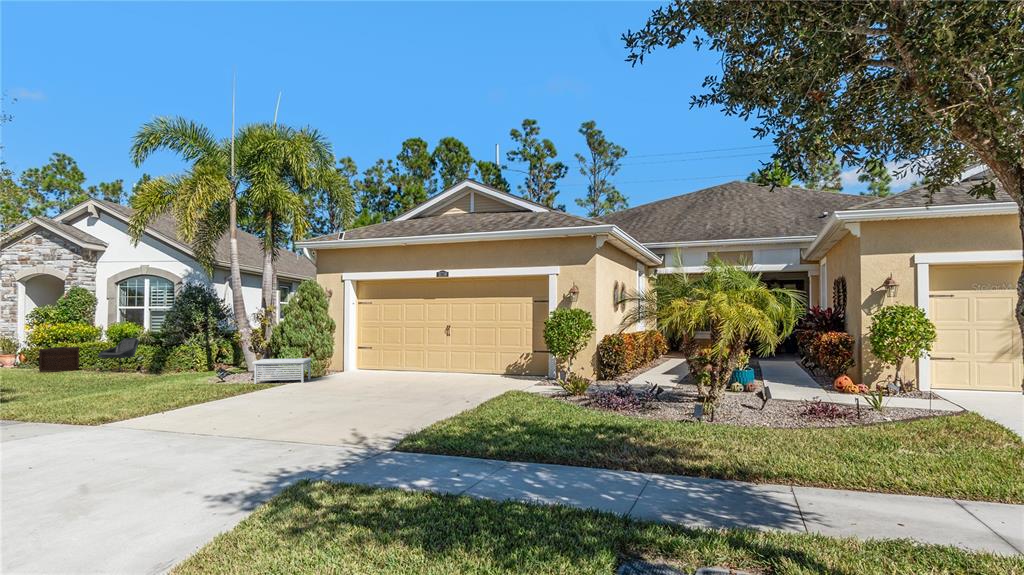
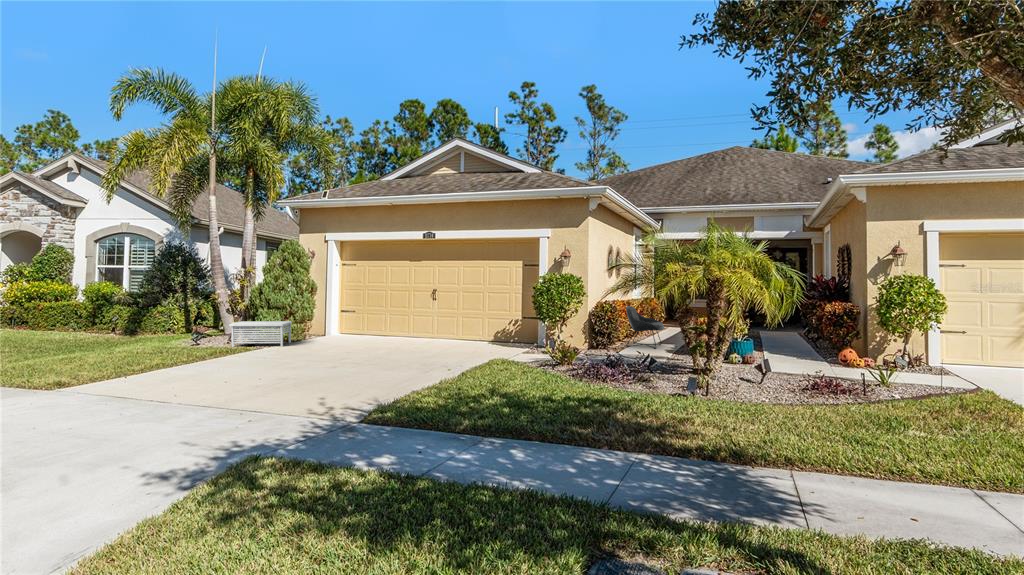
lounge chair: present [98,338,139,372] -> present [626,306,664,349]
wooden crate: present [39,347,79,372] -> none [15,306,58,331]

